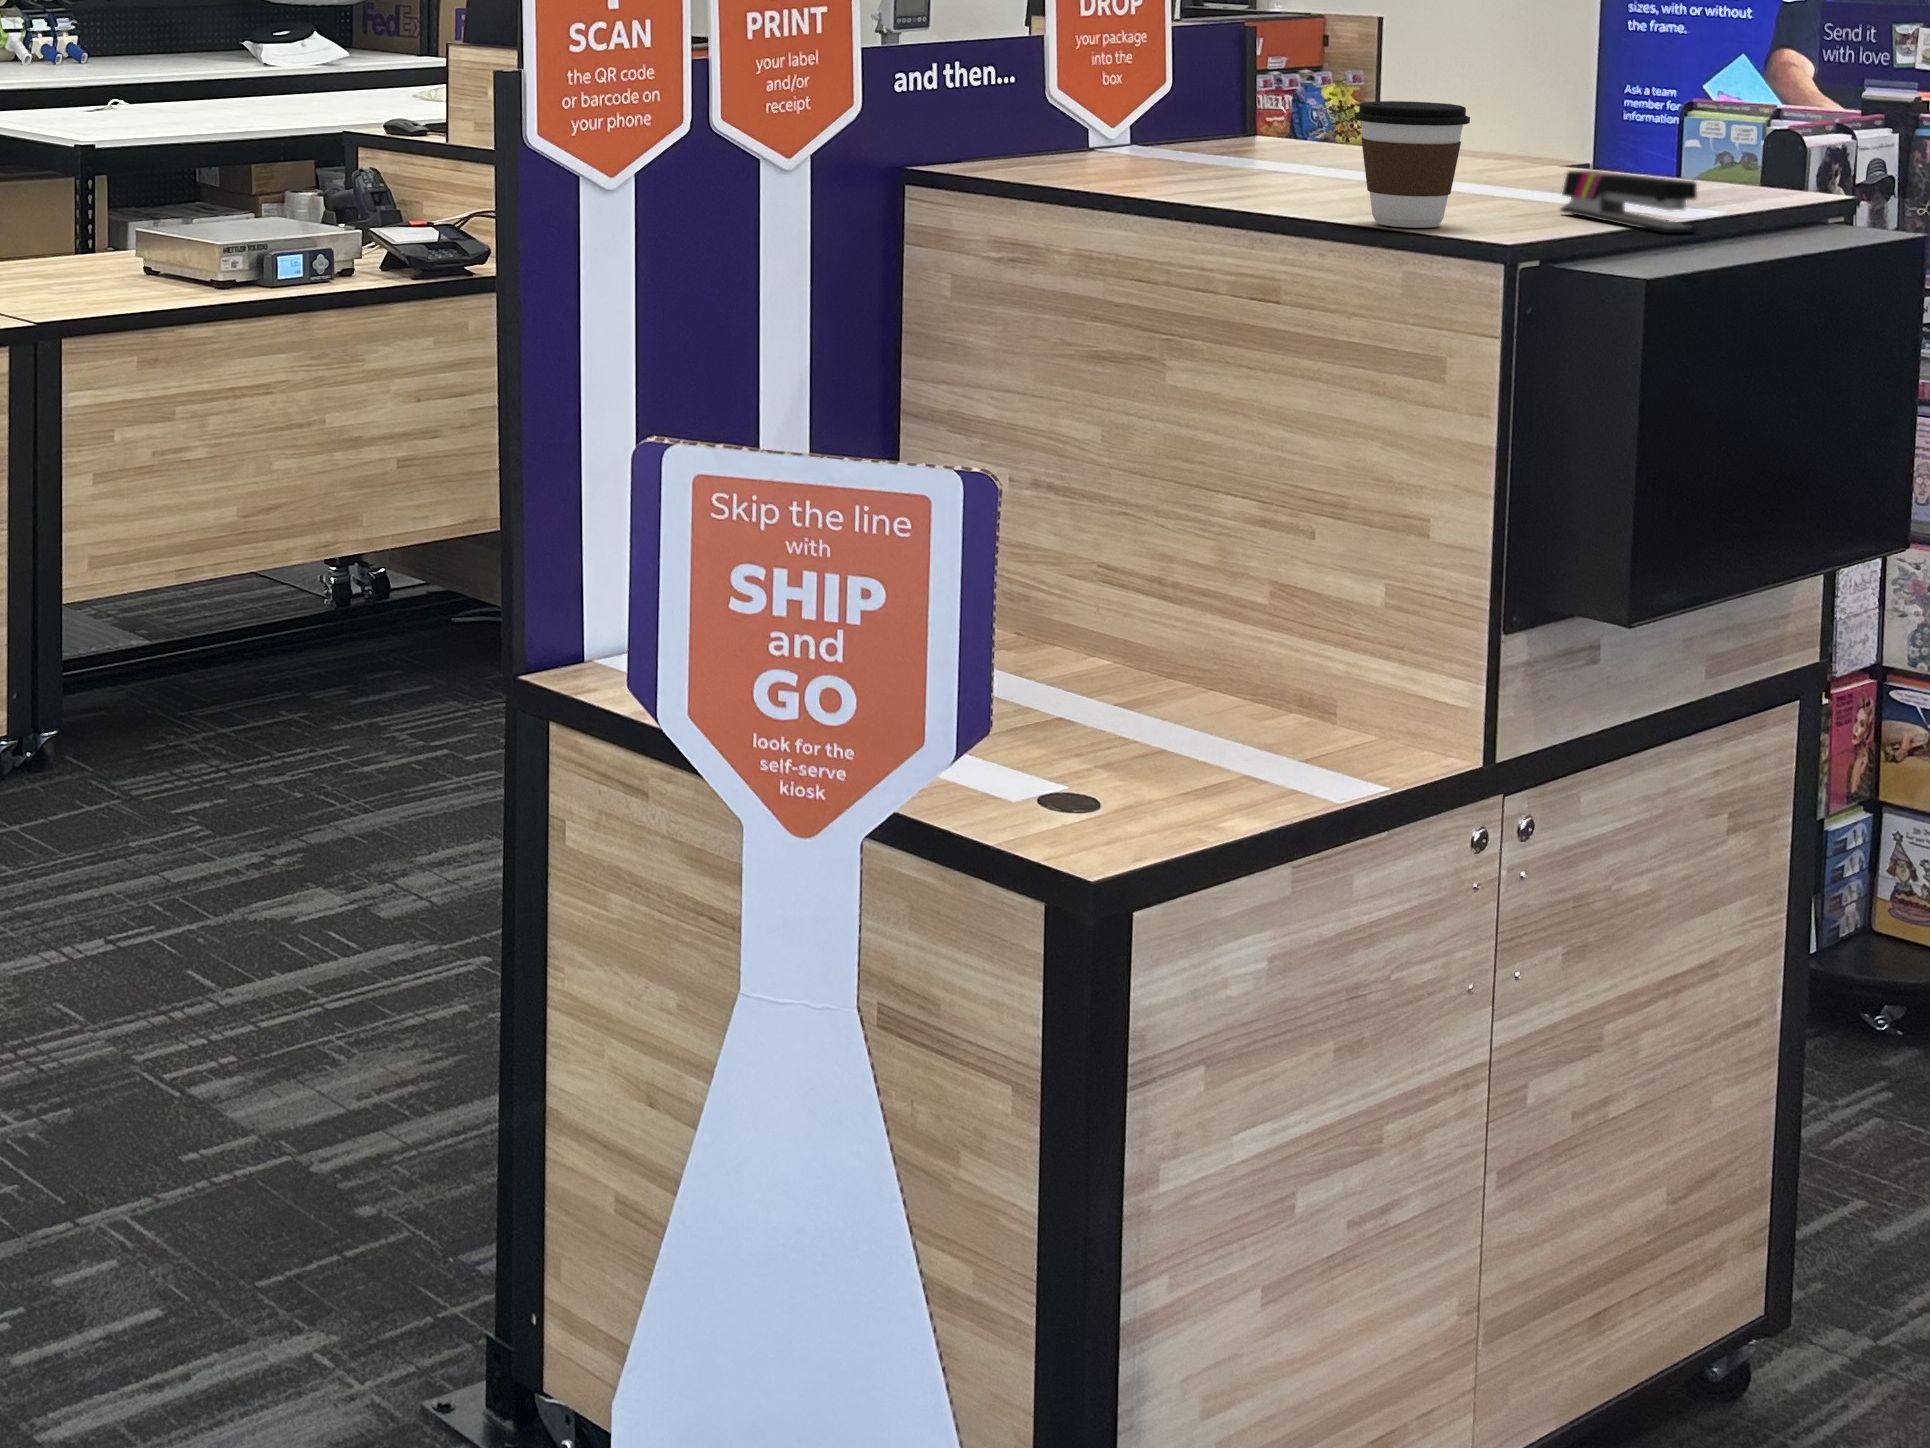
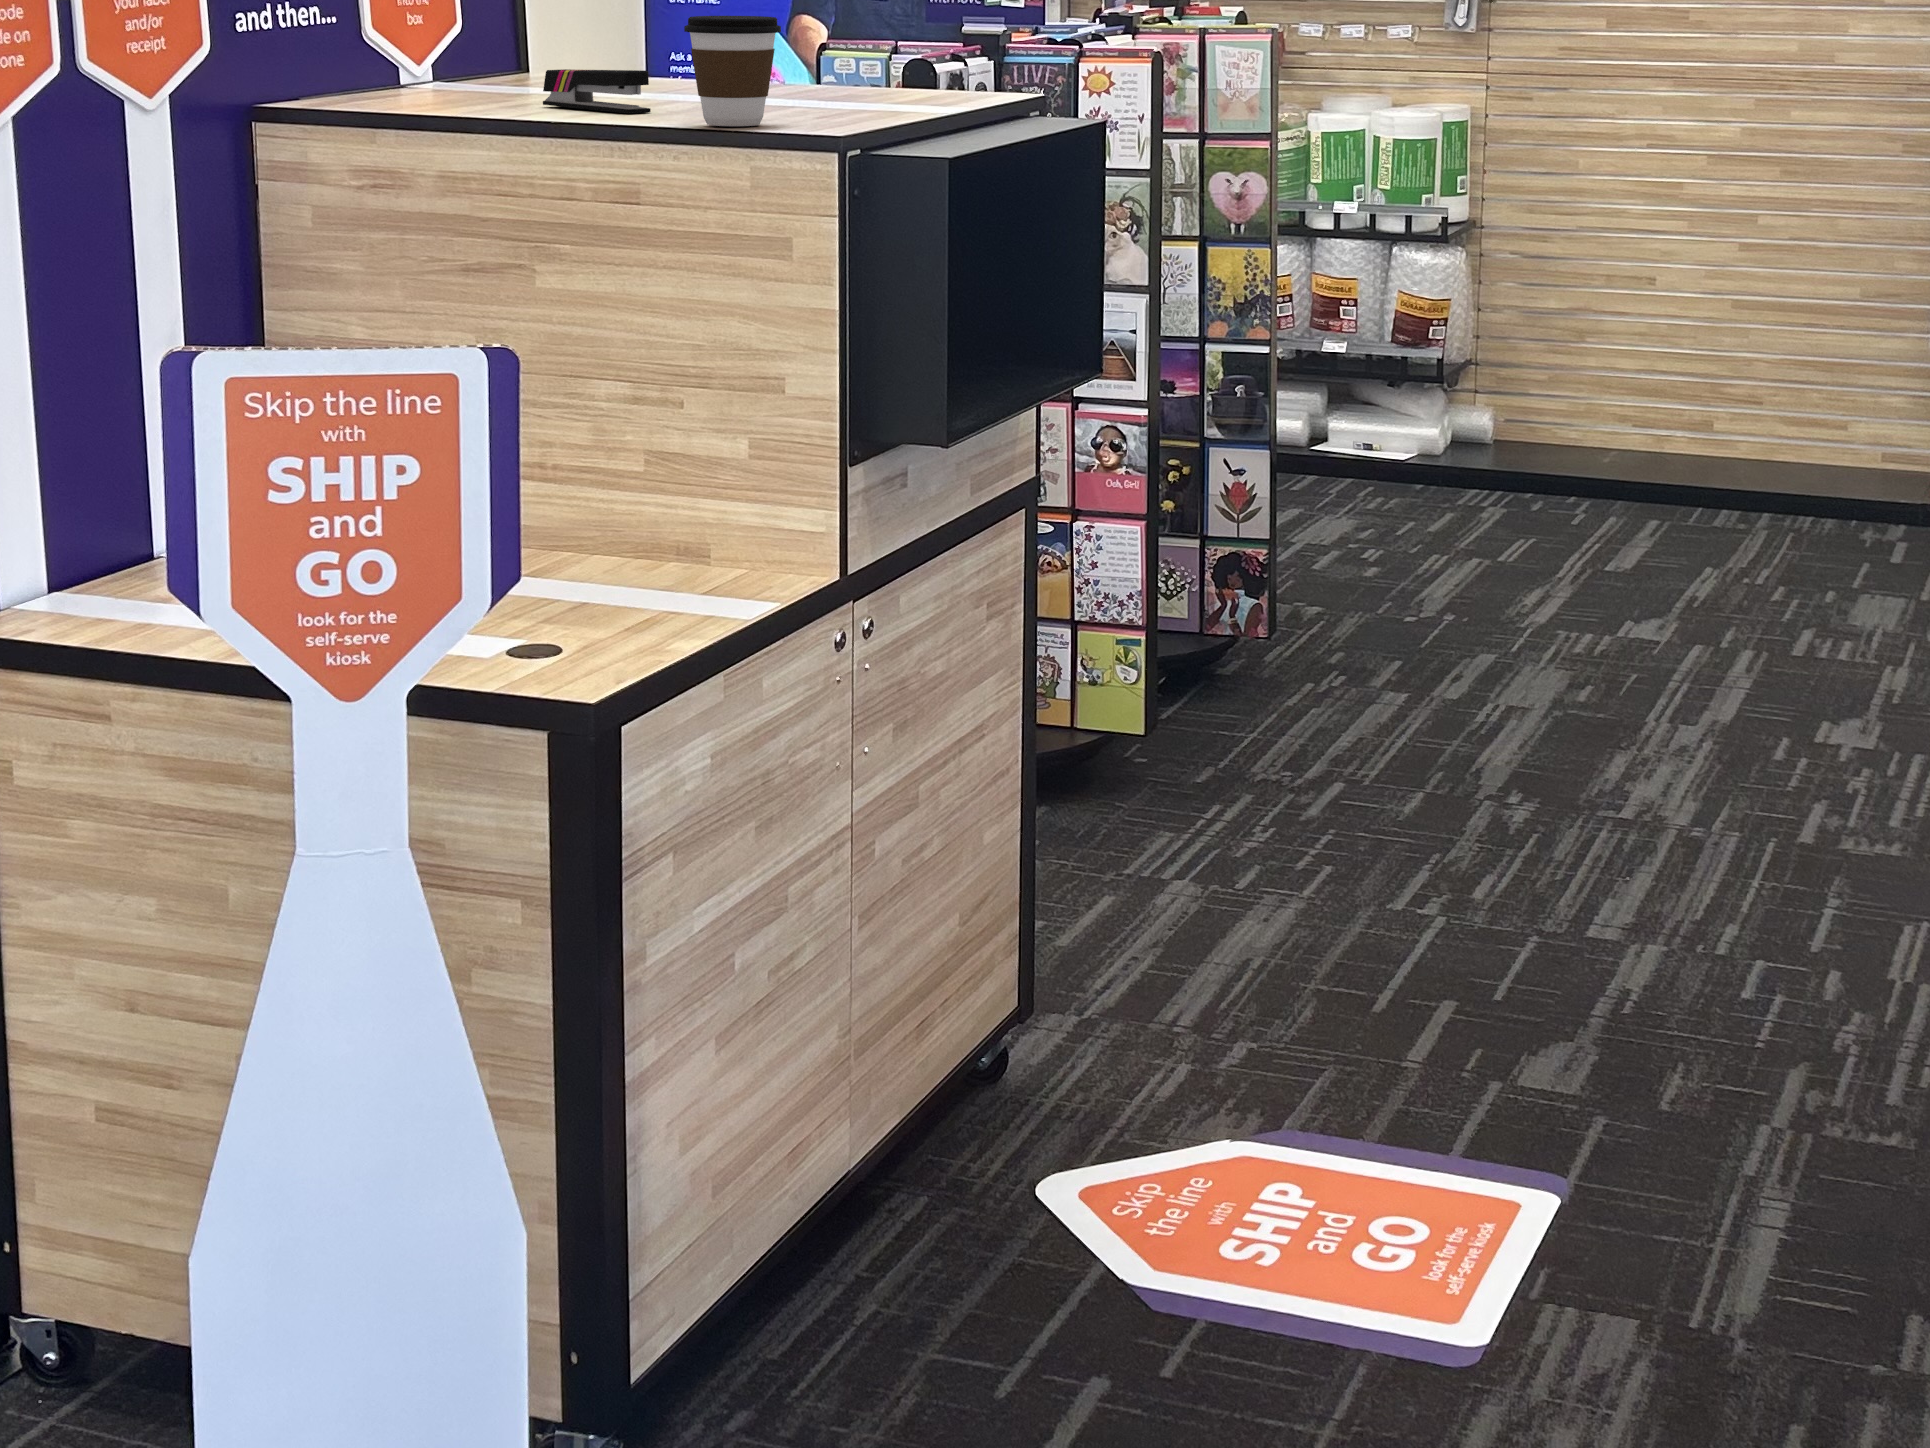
stapler: present [1561,171,1697,233] -> present [543,69,651,113]

